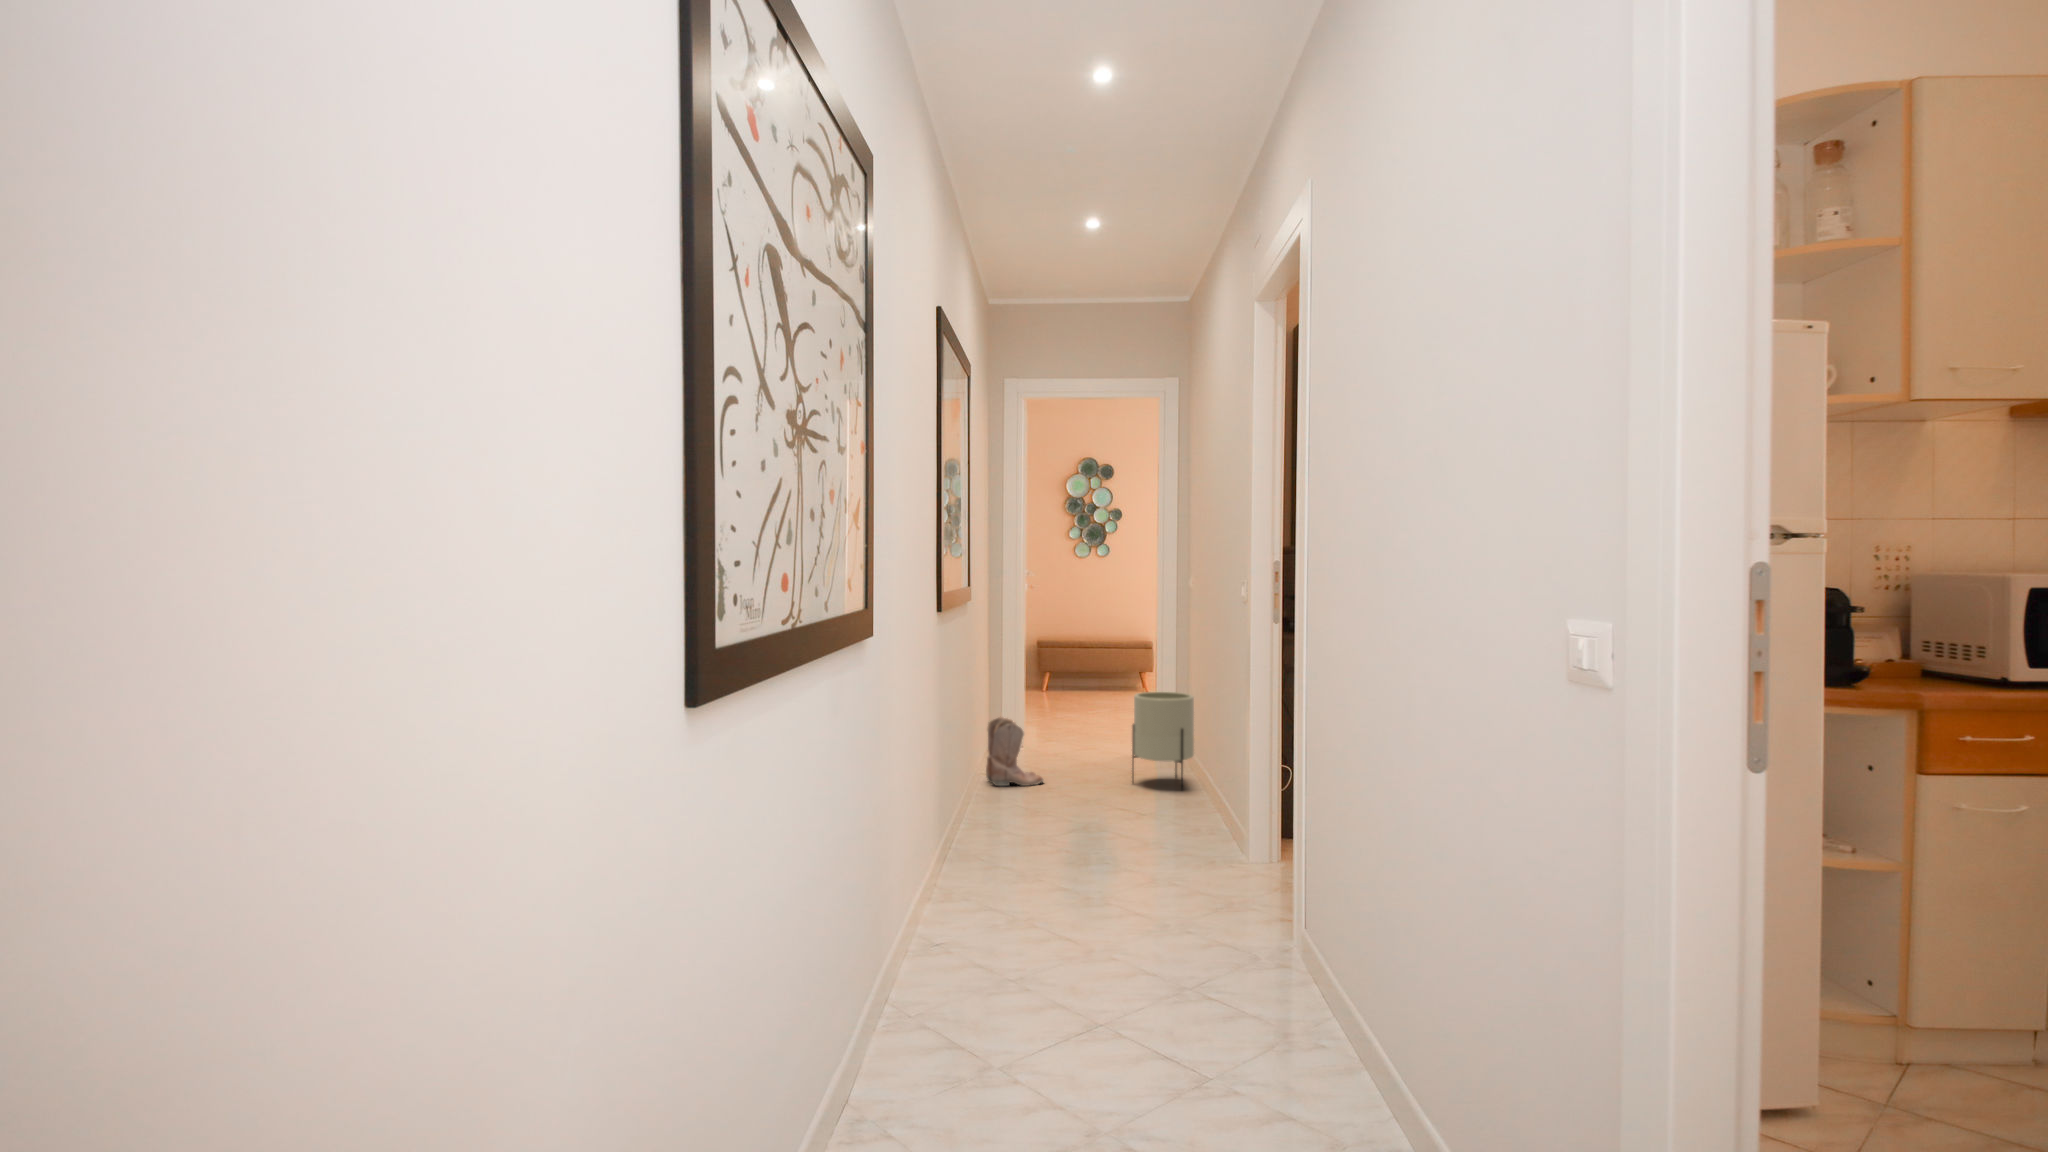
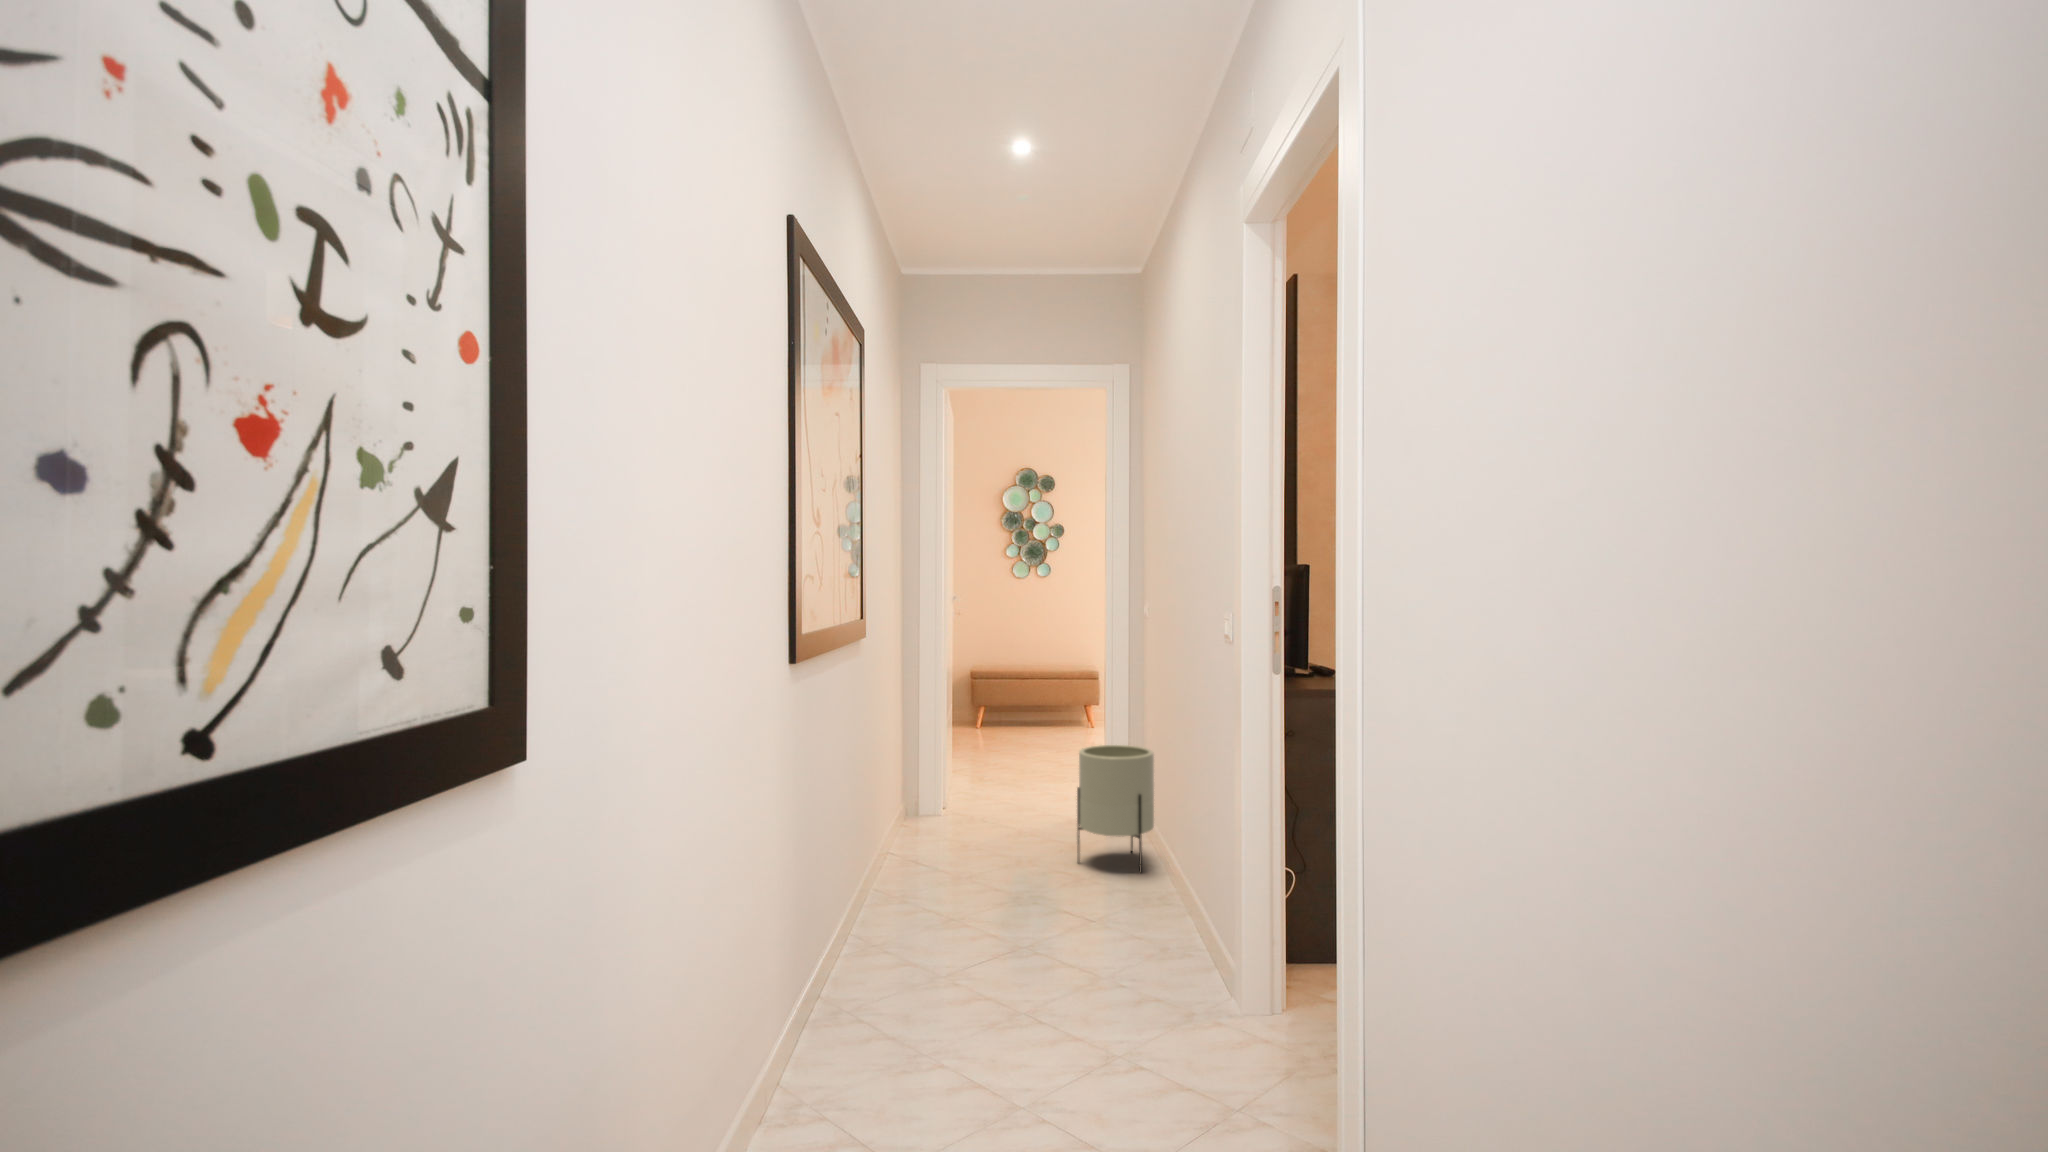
boots: present [986,717,1044,786] -> none [893,780,967,871]

